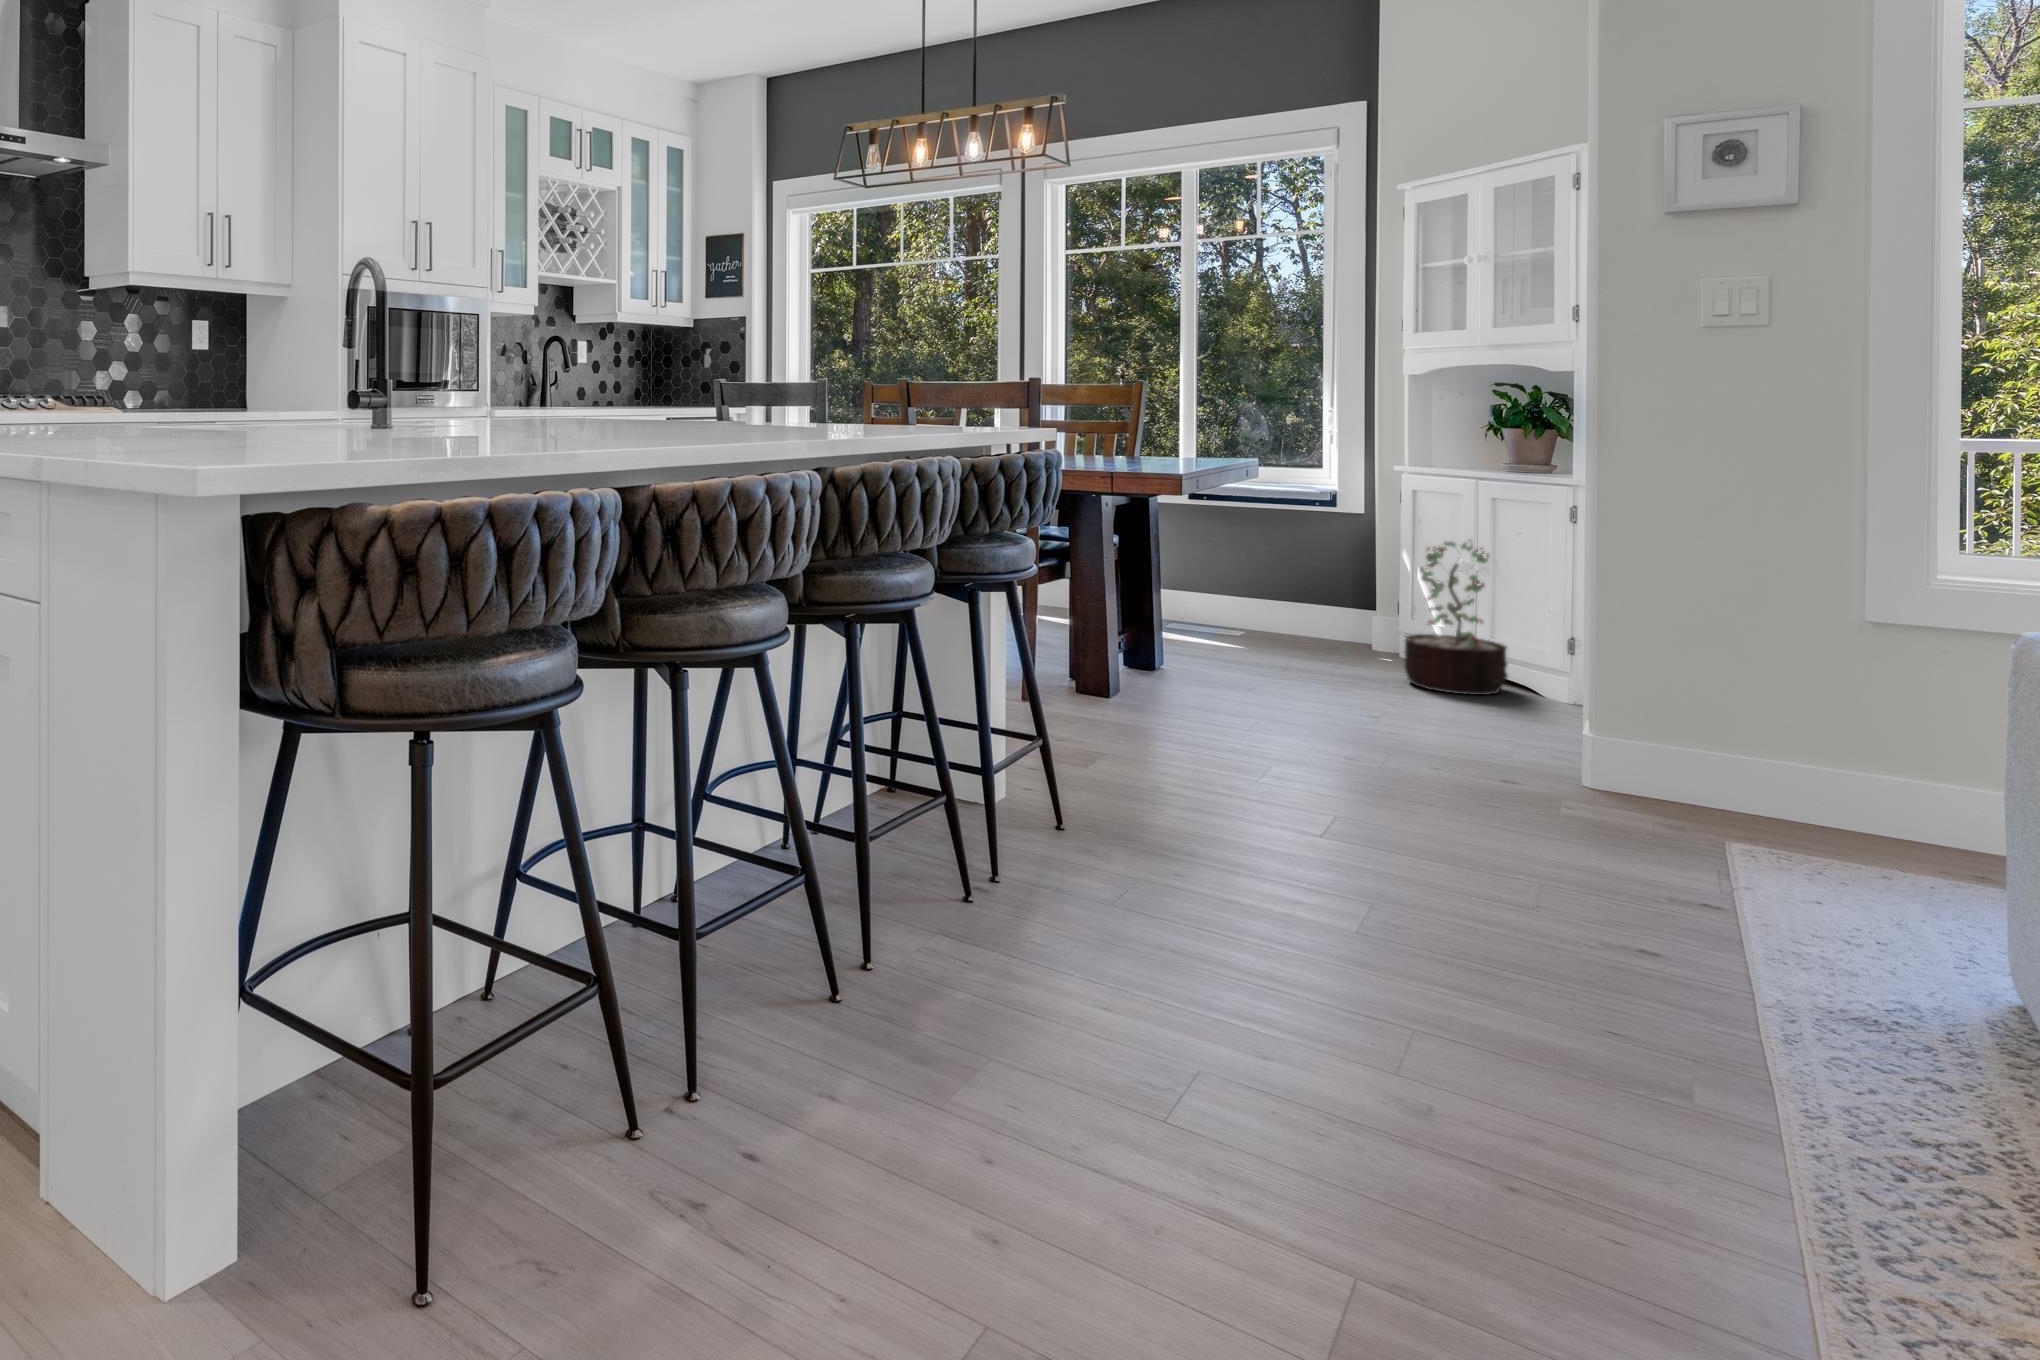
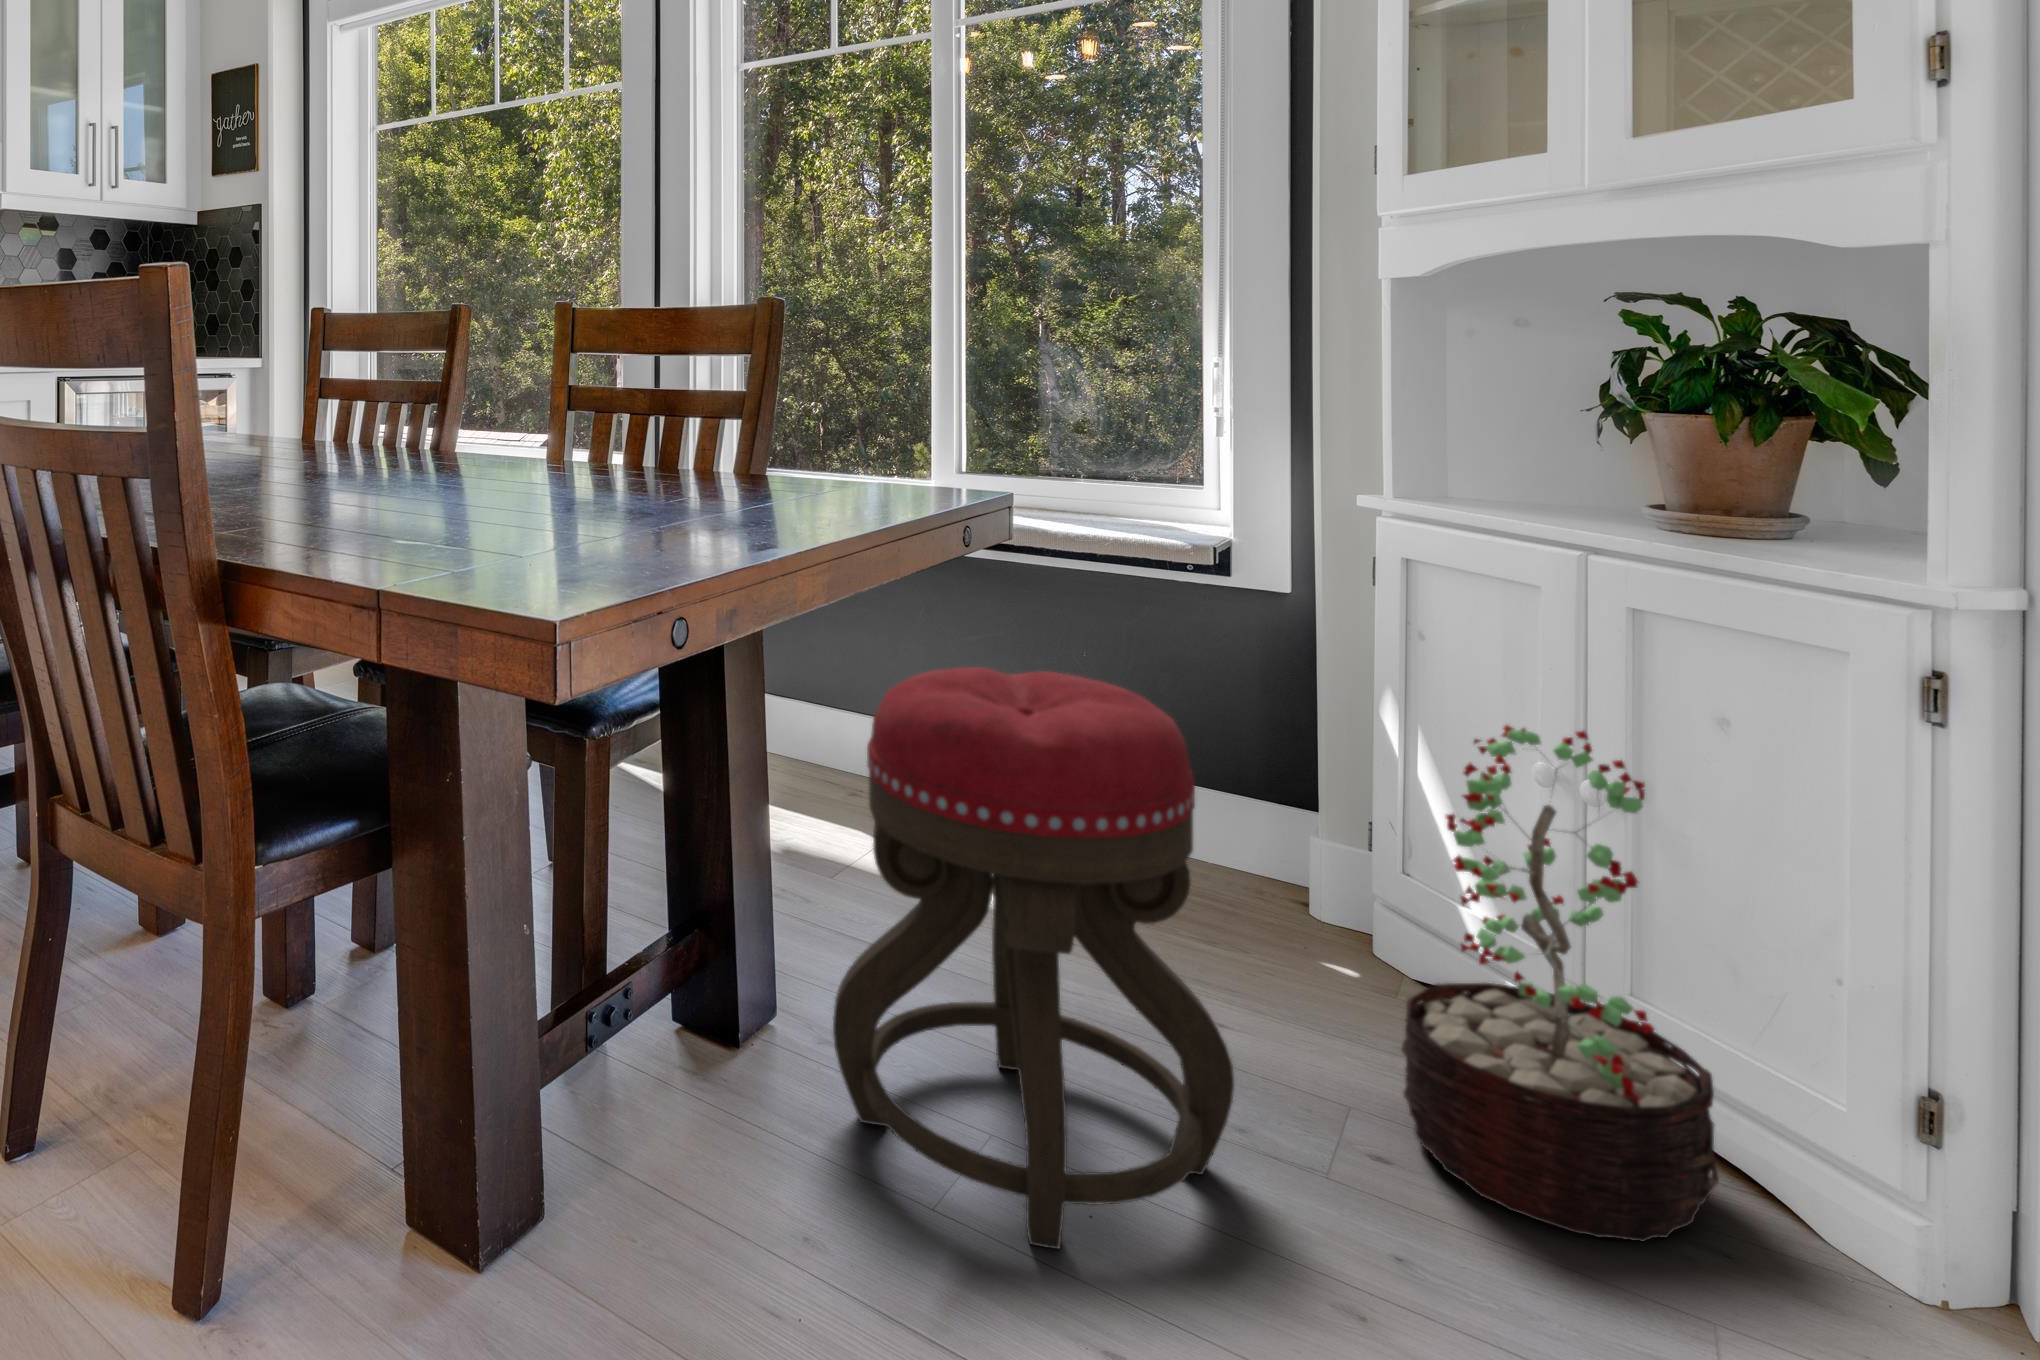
ottoman: none [1194,521,1344,694] -> present [833,667,1234,1249]

